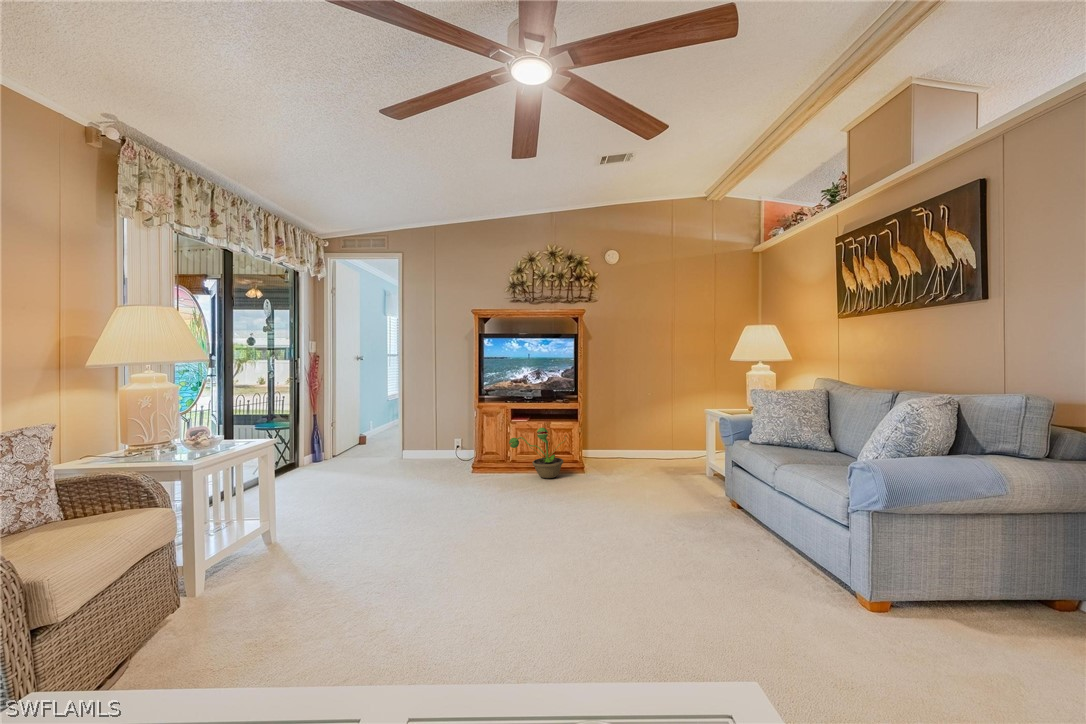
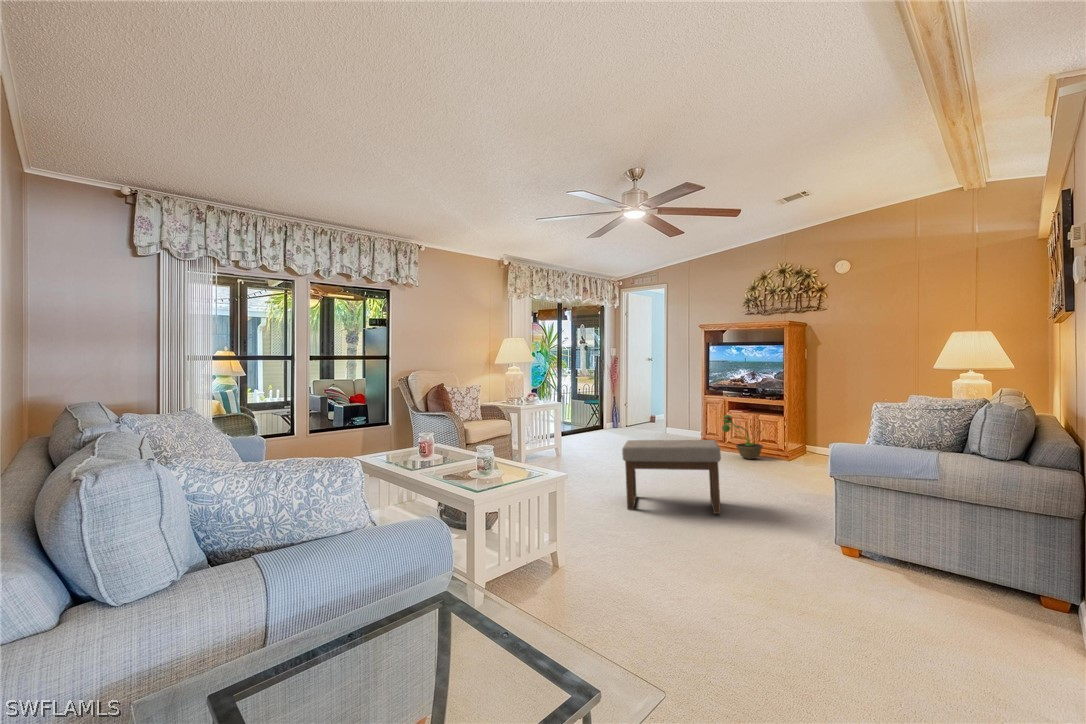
ottoman: none [532,478,709,663] -> present [622,440,721,514]

